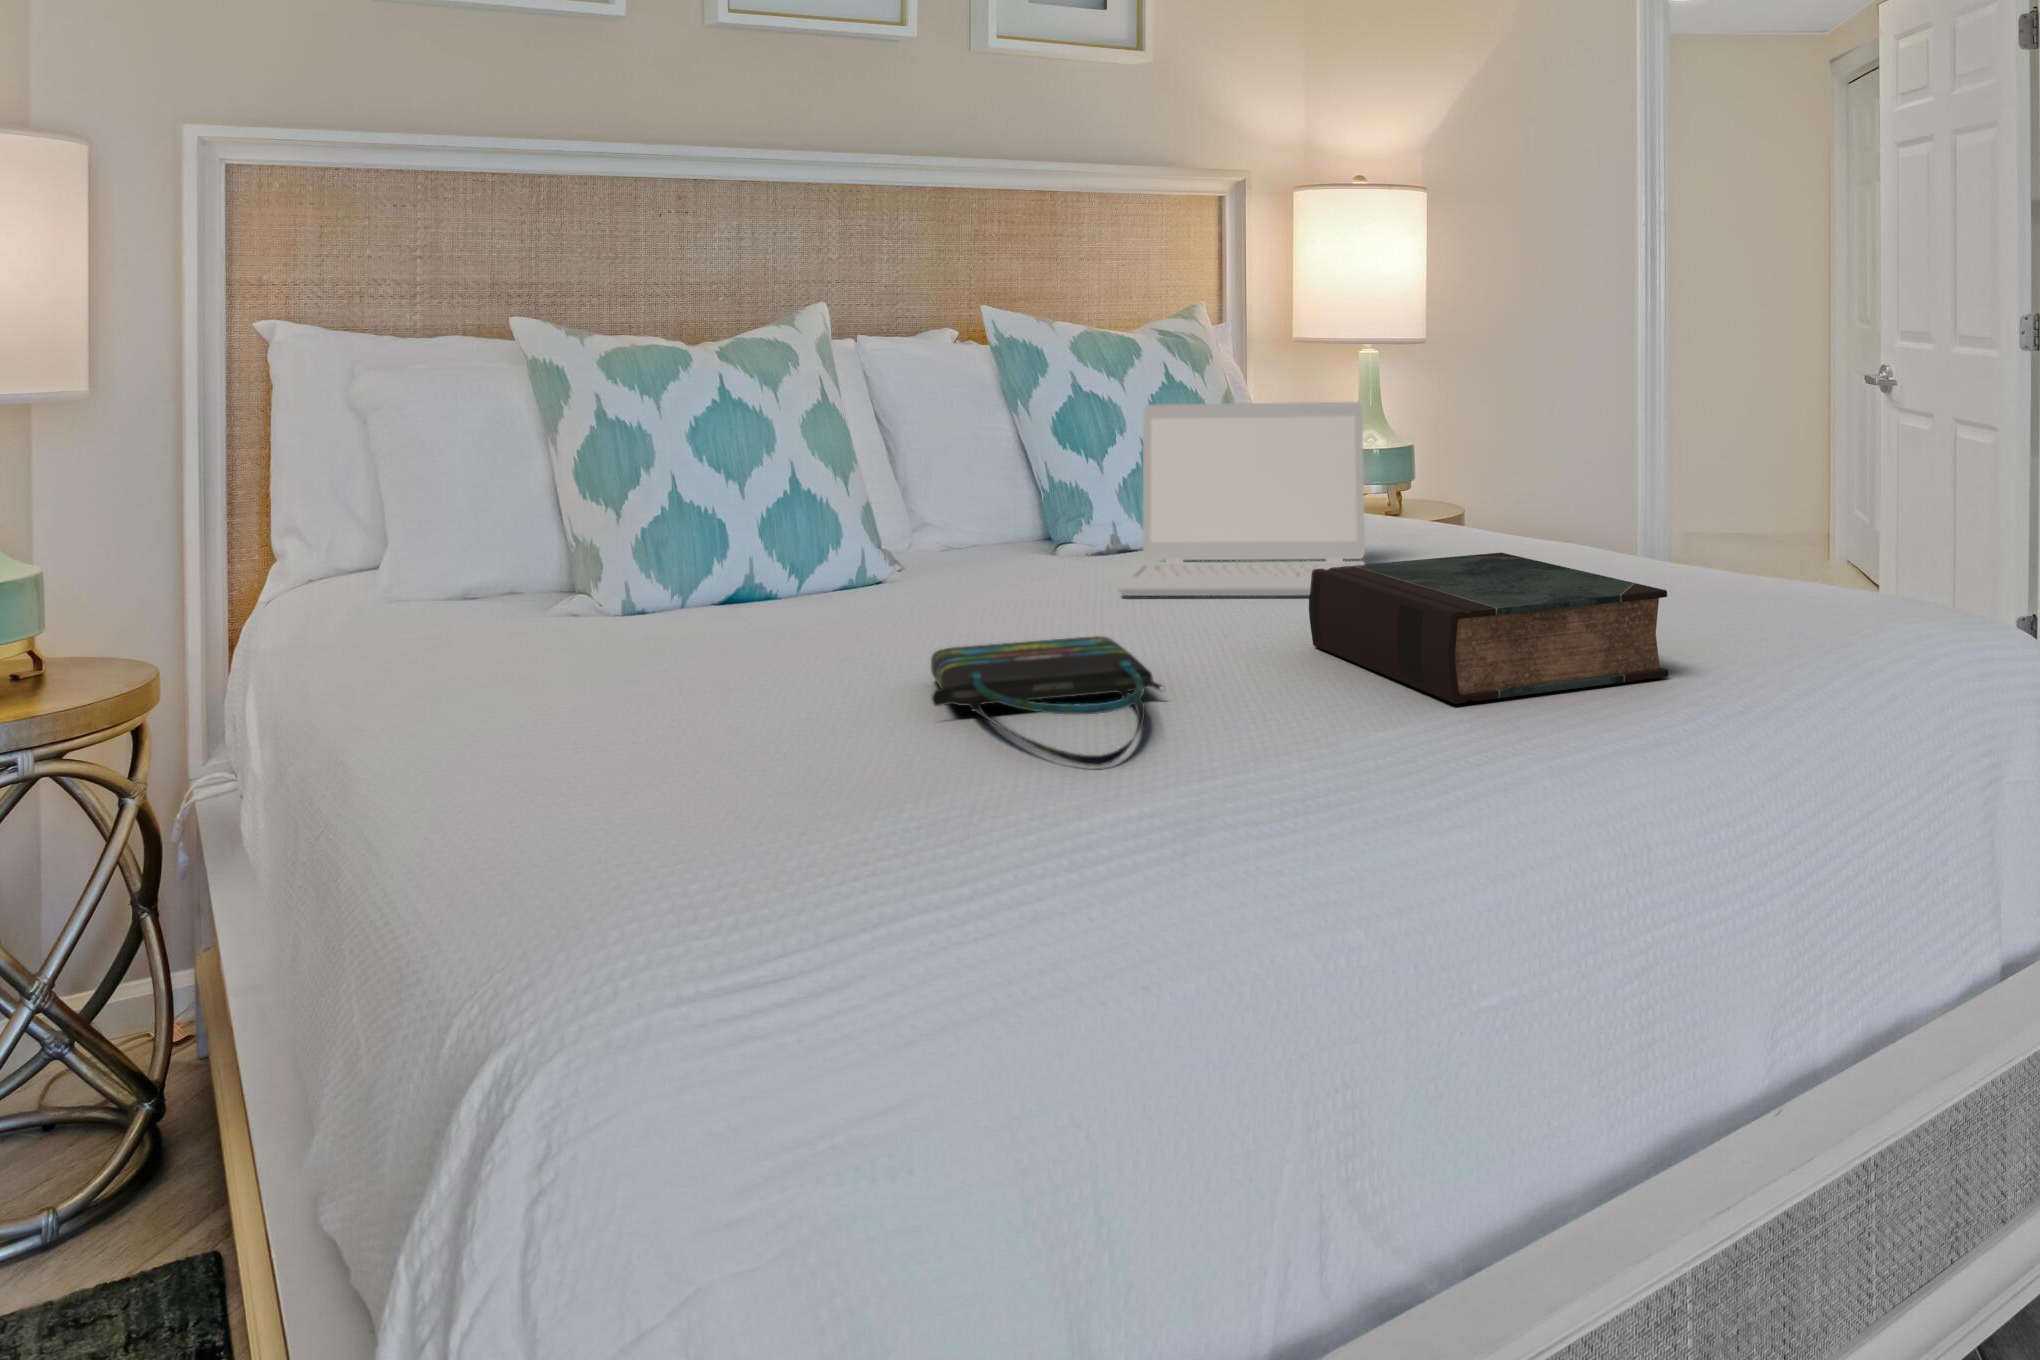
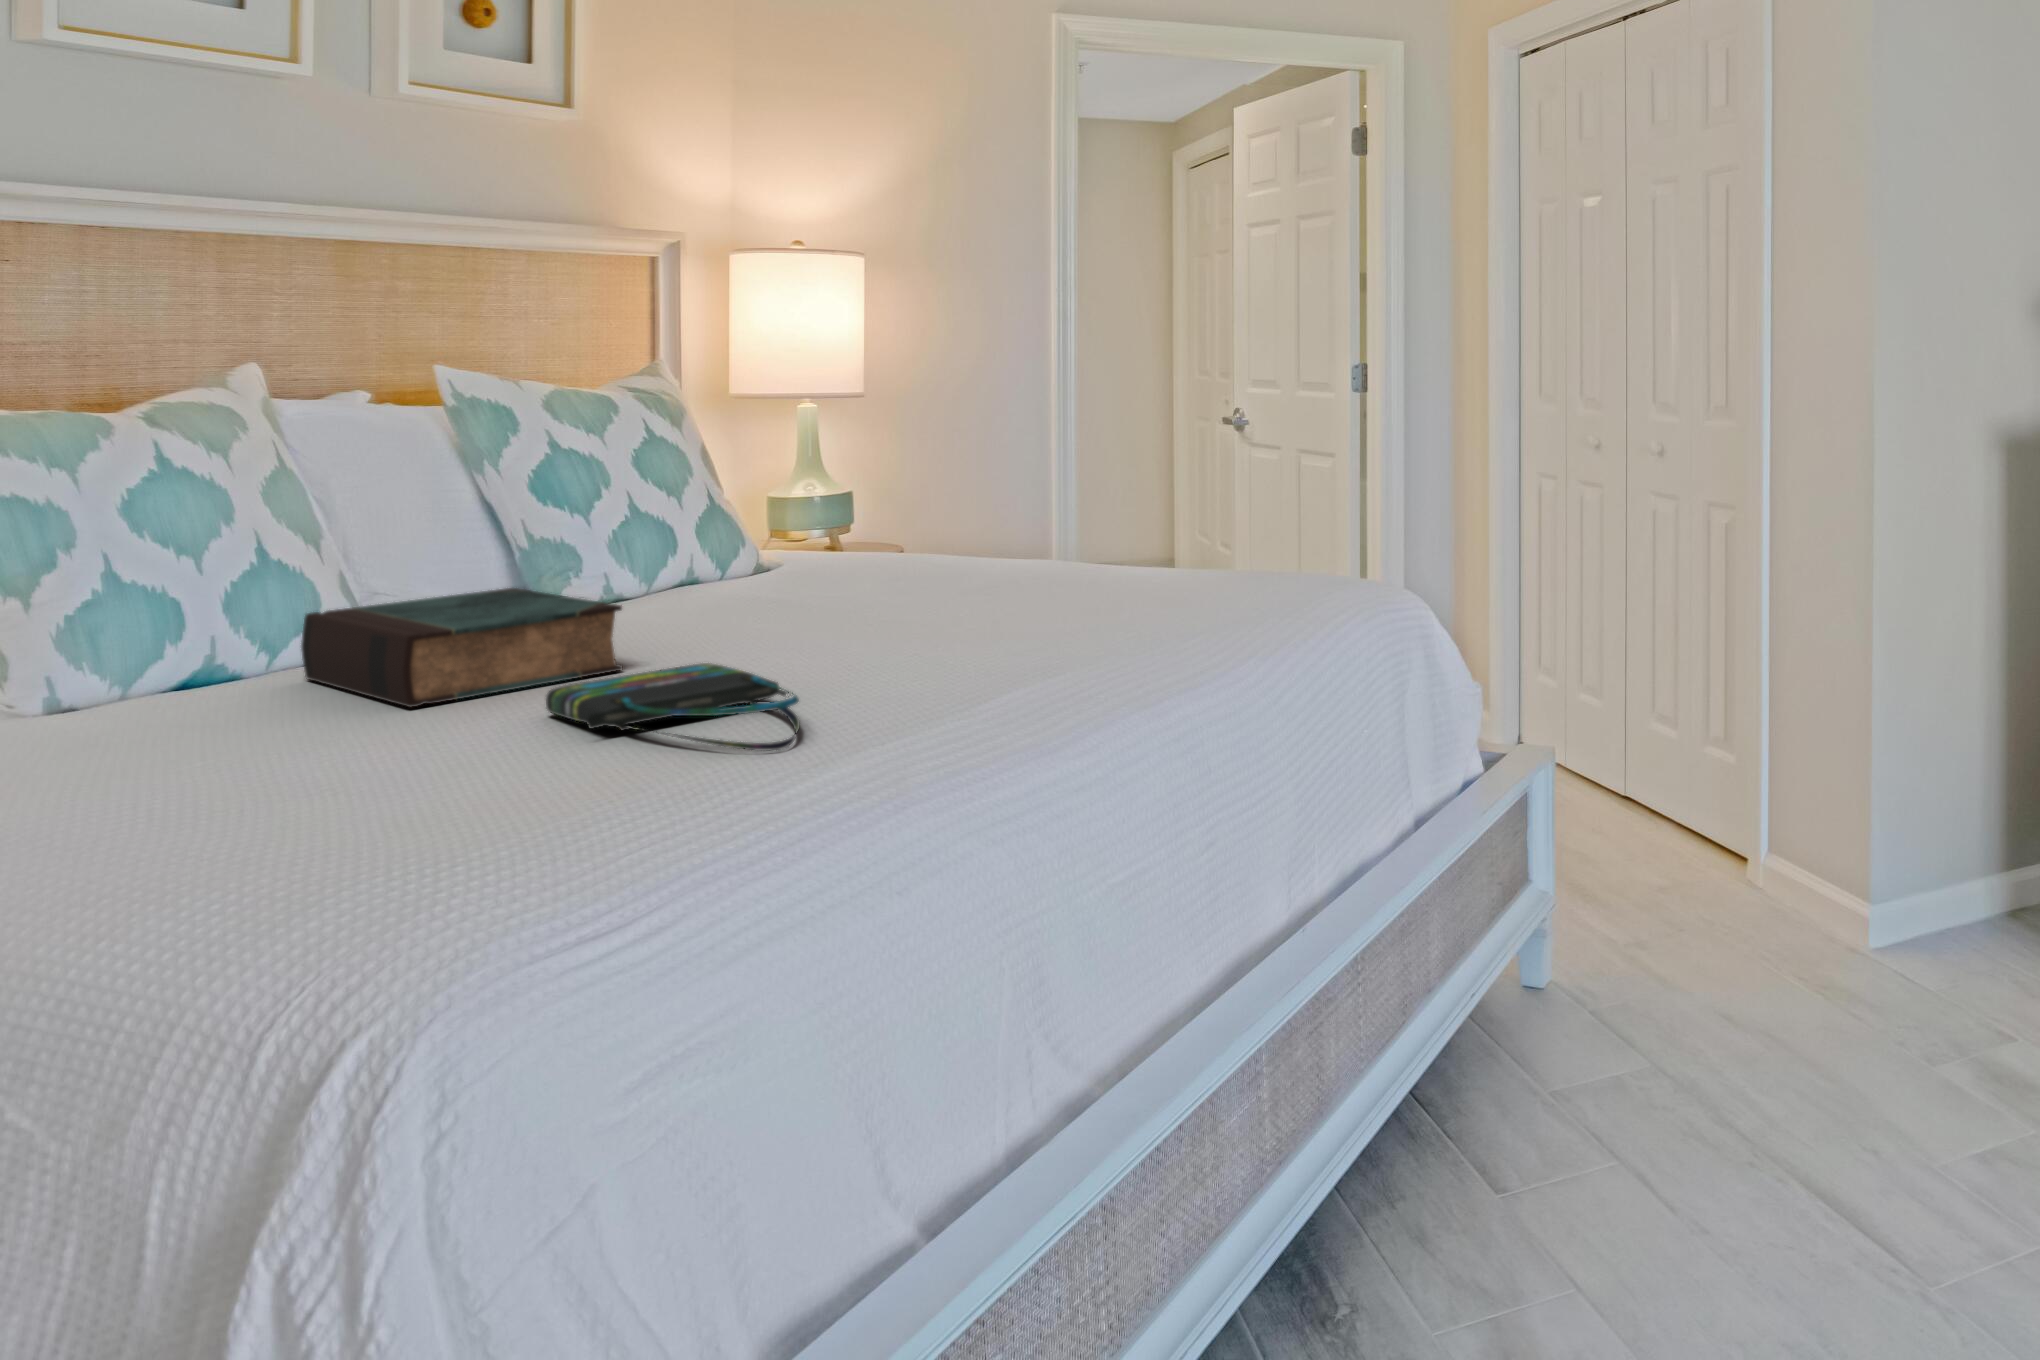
laptop: present [1118,402,1365,596] -> none [661,455,896,635]
book: present [1309,553,1668,704] -> present [301,588,623,707]

